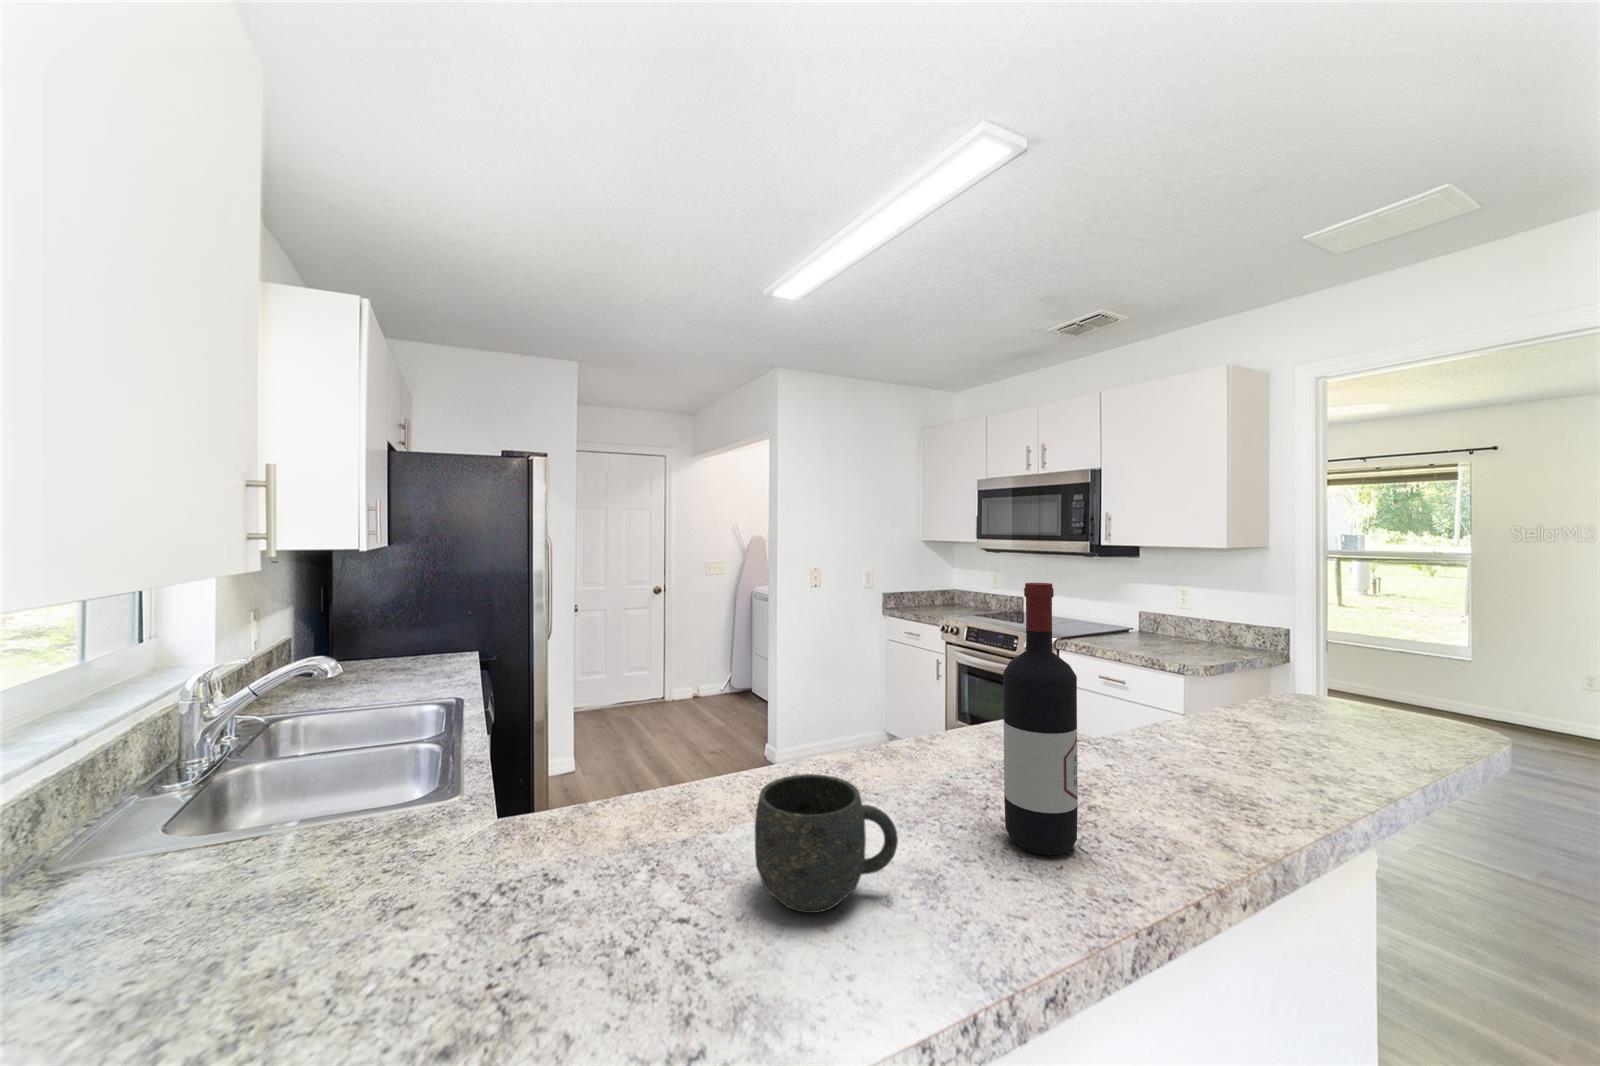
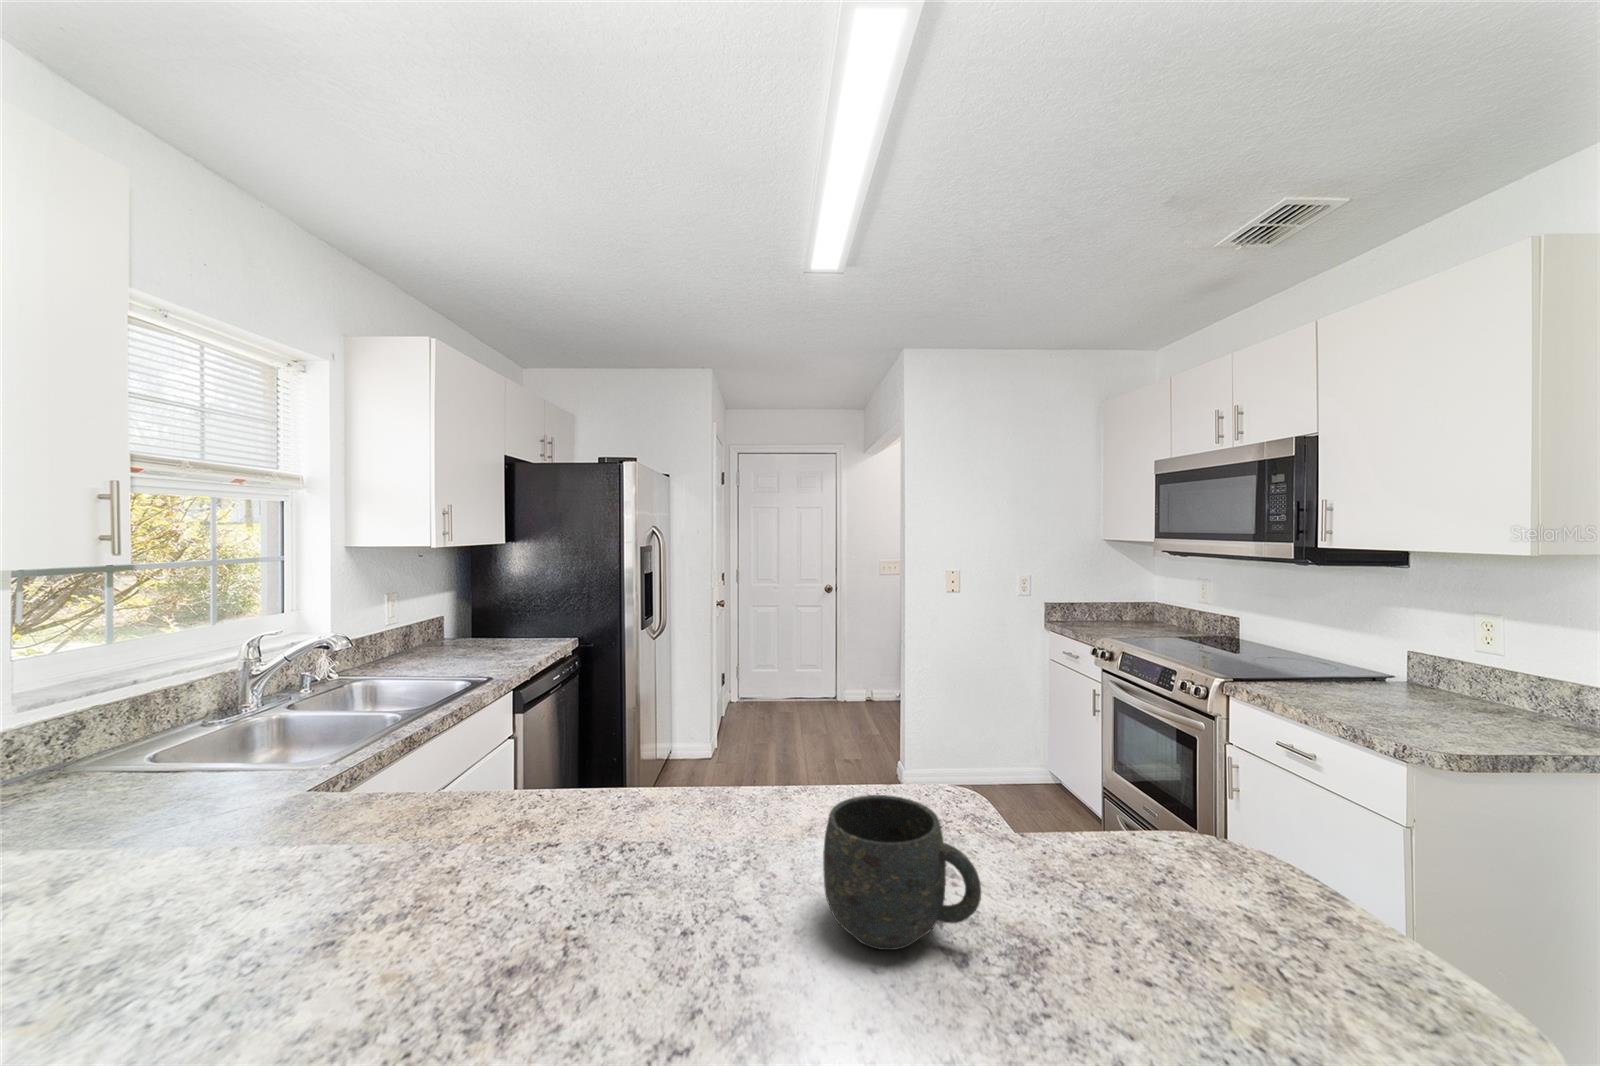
wine bottle: present [1003,583,1078,855] -> none [1161,601,1271,970]

